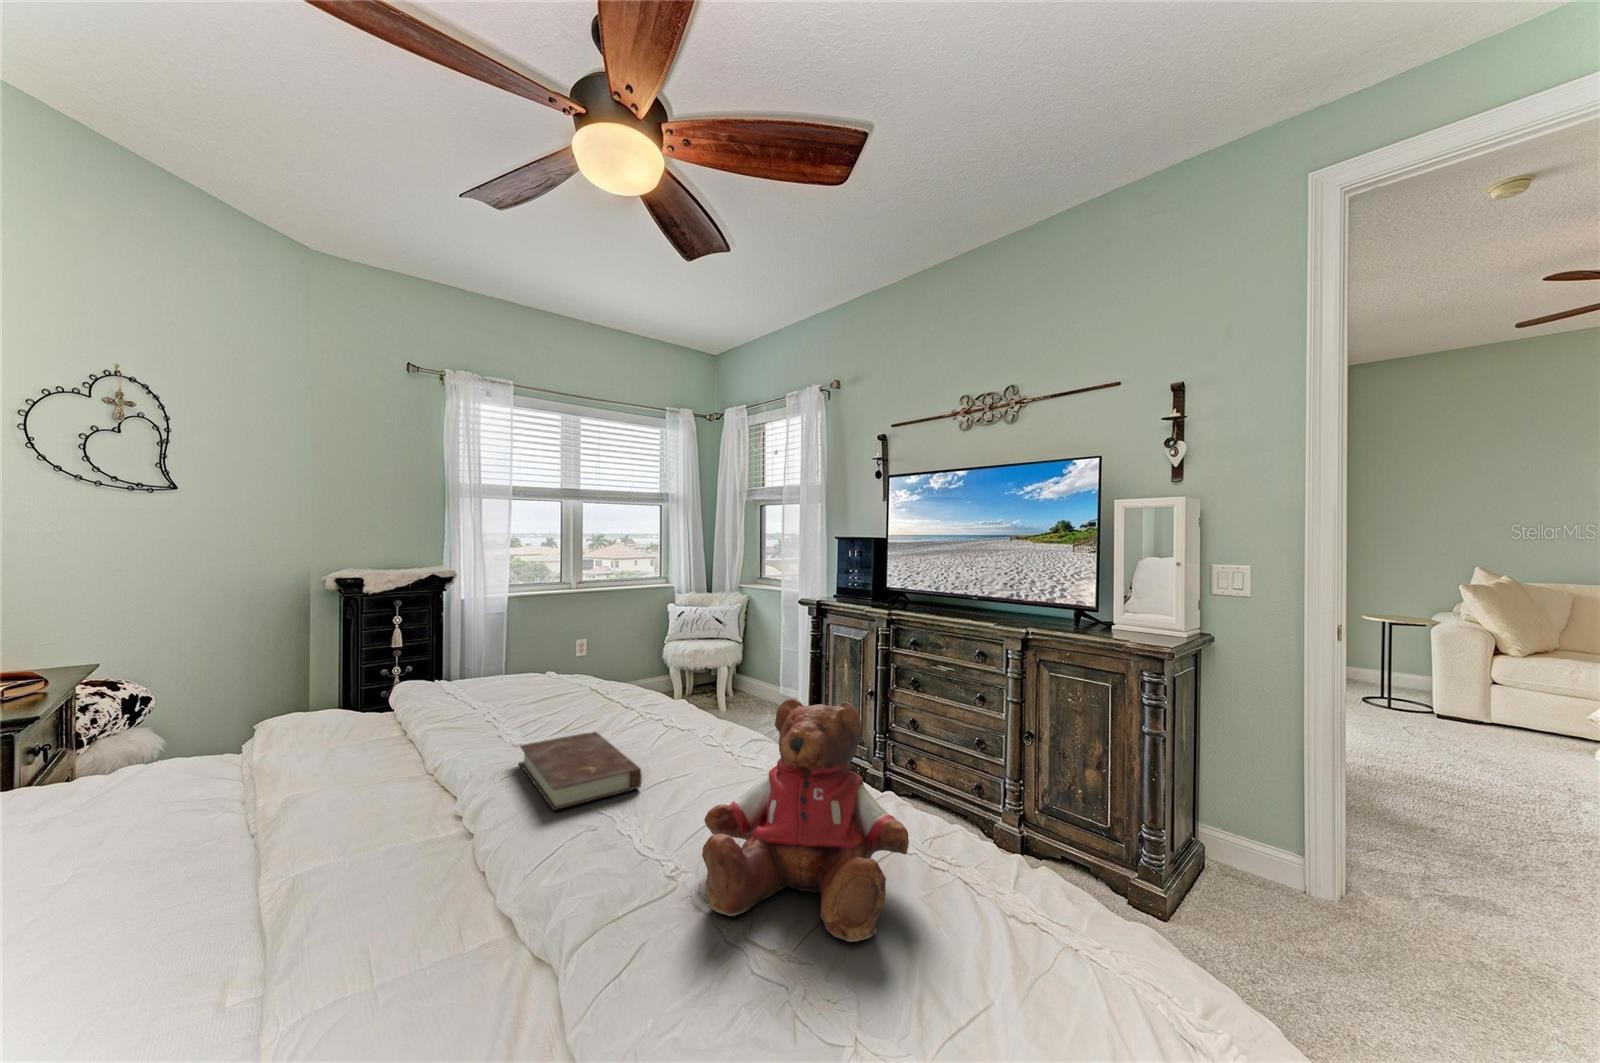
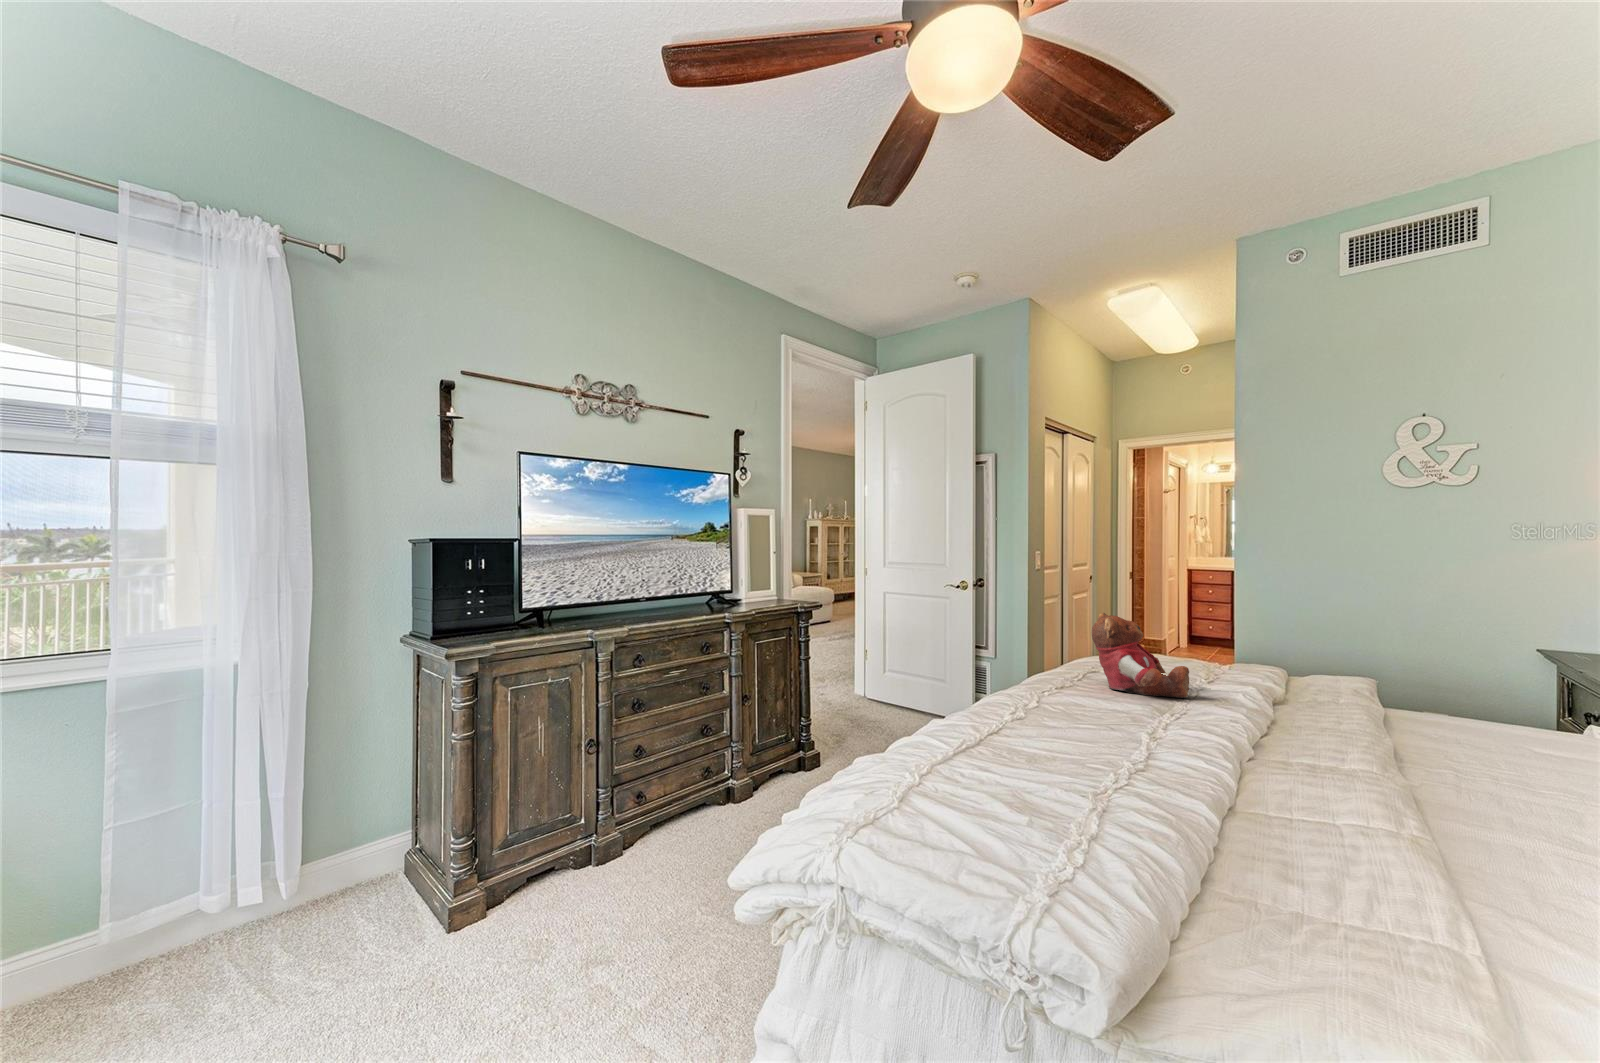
book: present [519,732,642,810] -> none [1073,699,1184,748]

